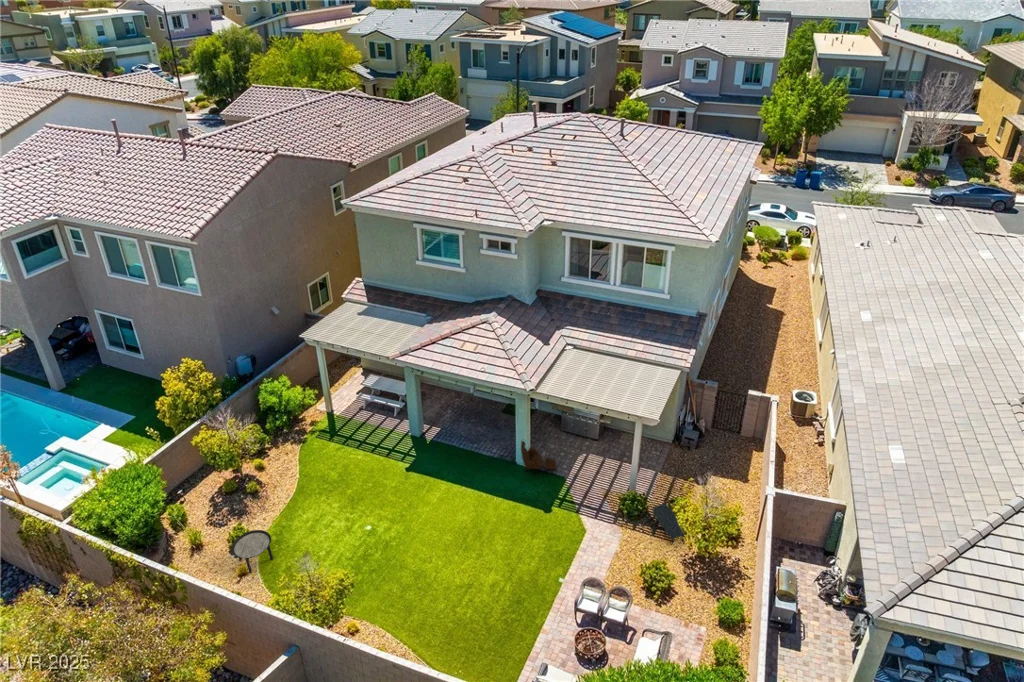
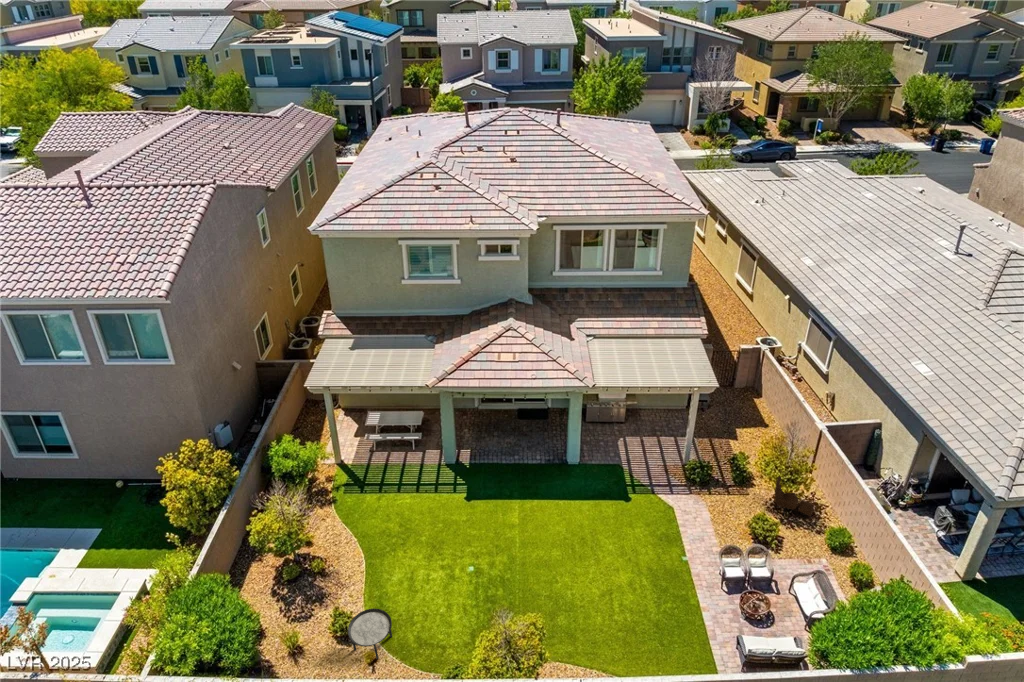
lounge chair: present [521,441,556,475] -> present [775,476,813,517]
bench: present [653,504,684,544] -> none [720,461,760,497]

